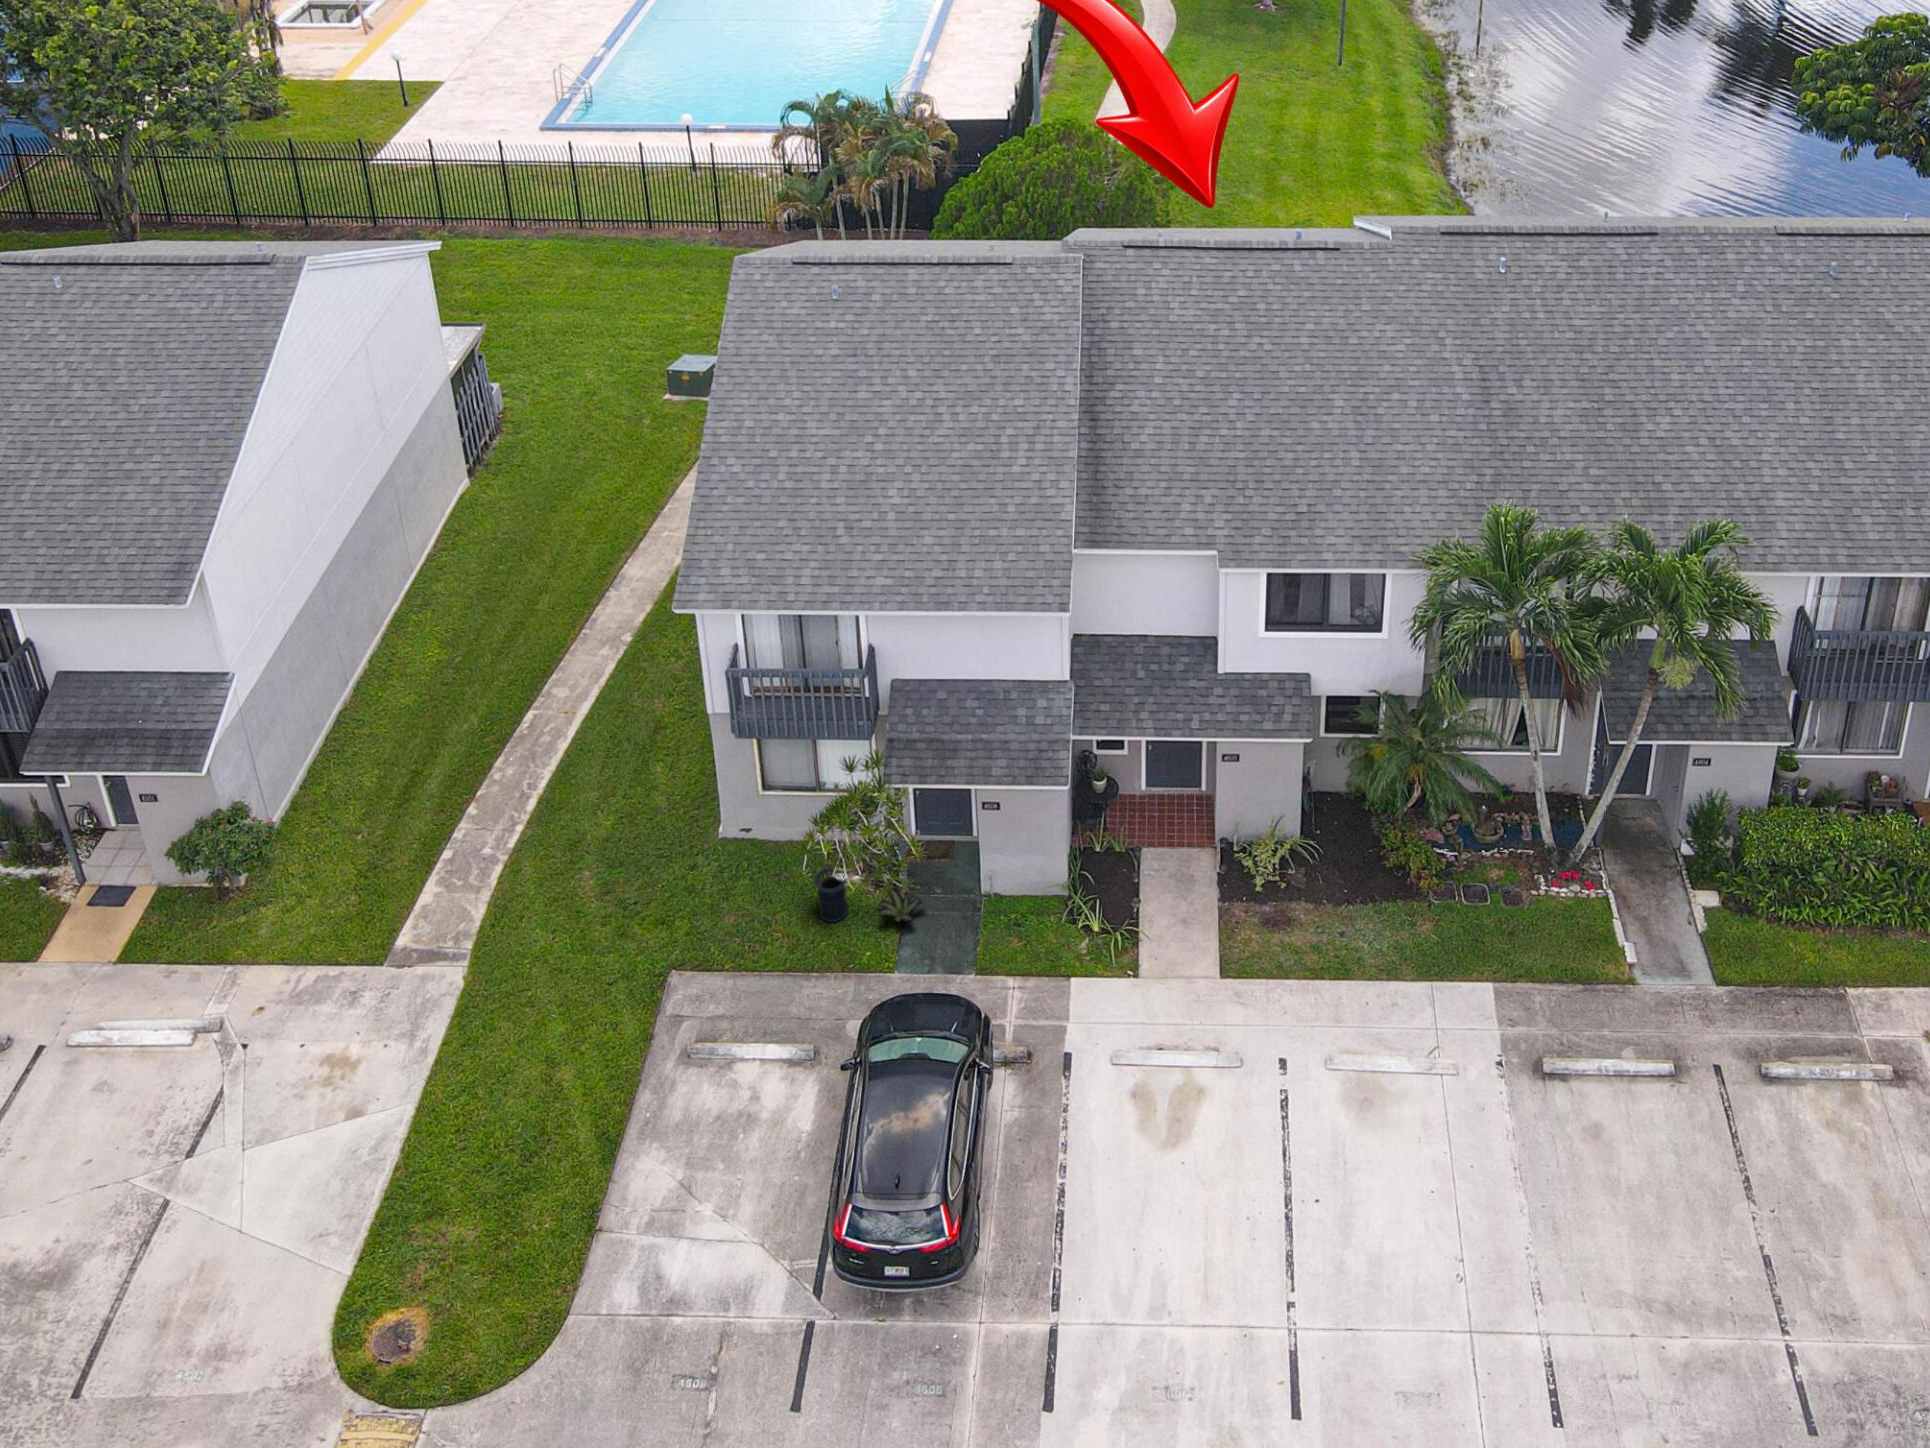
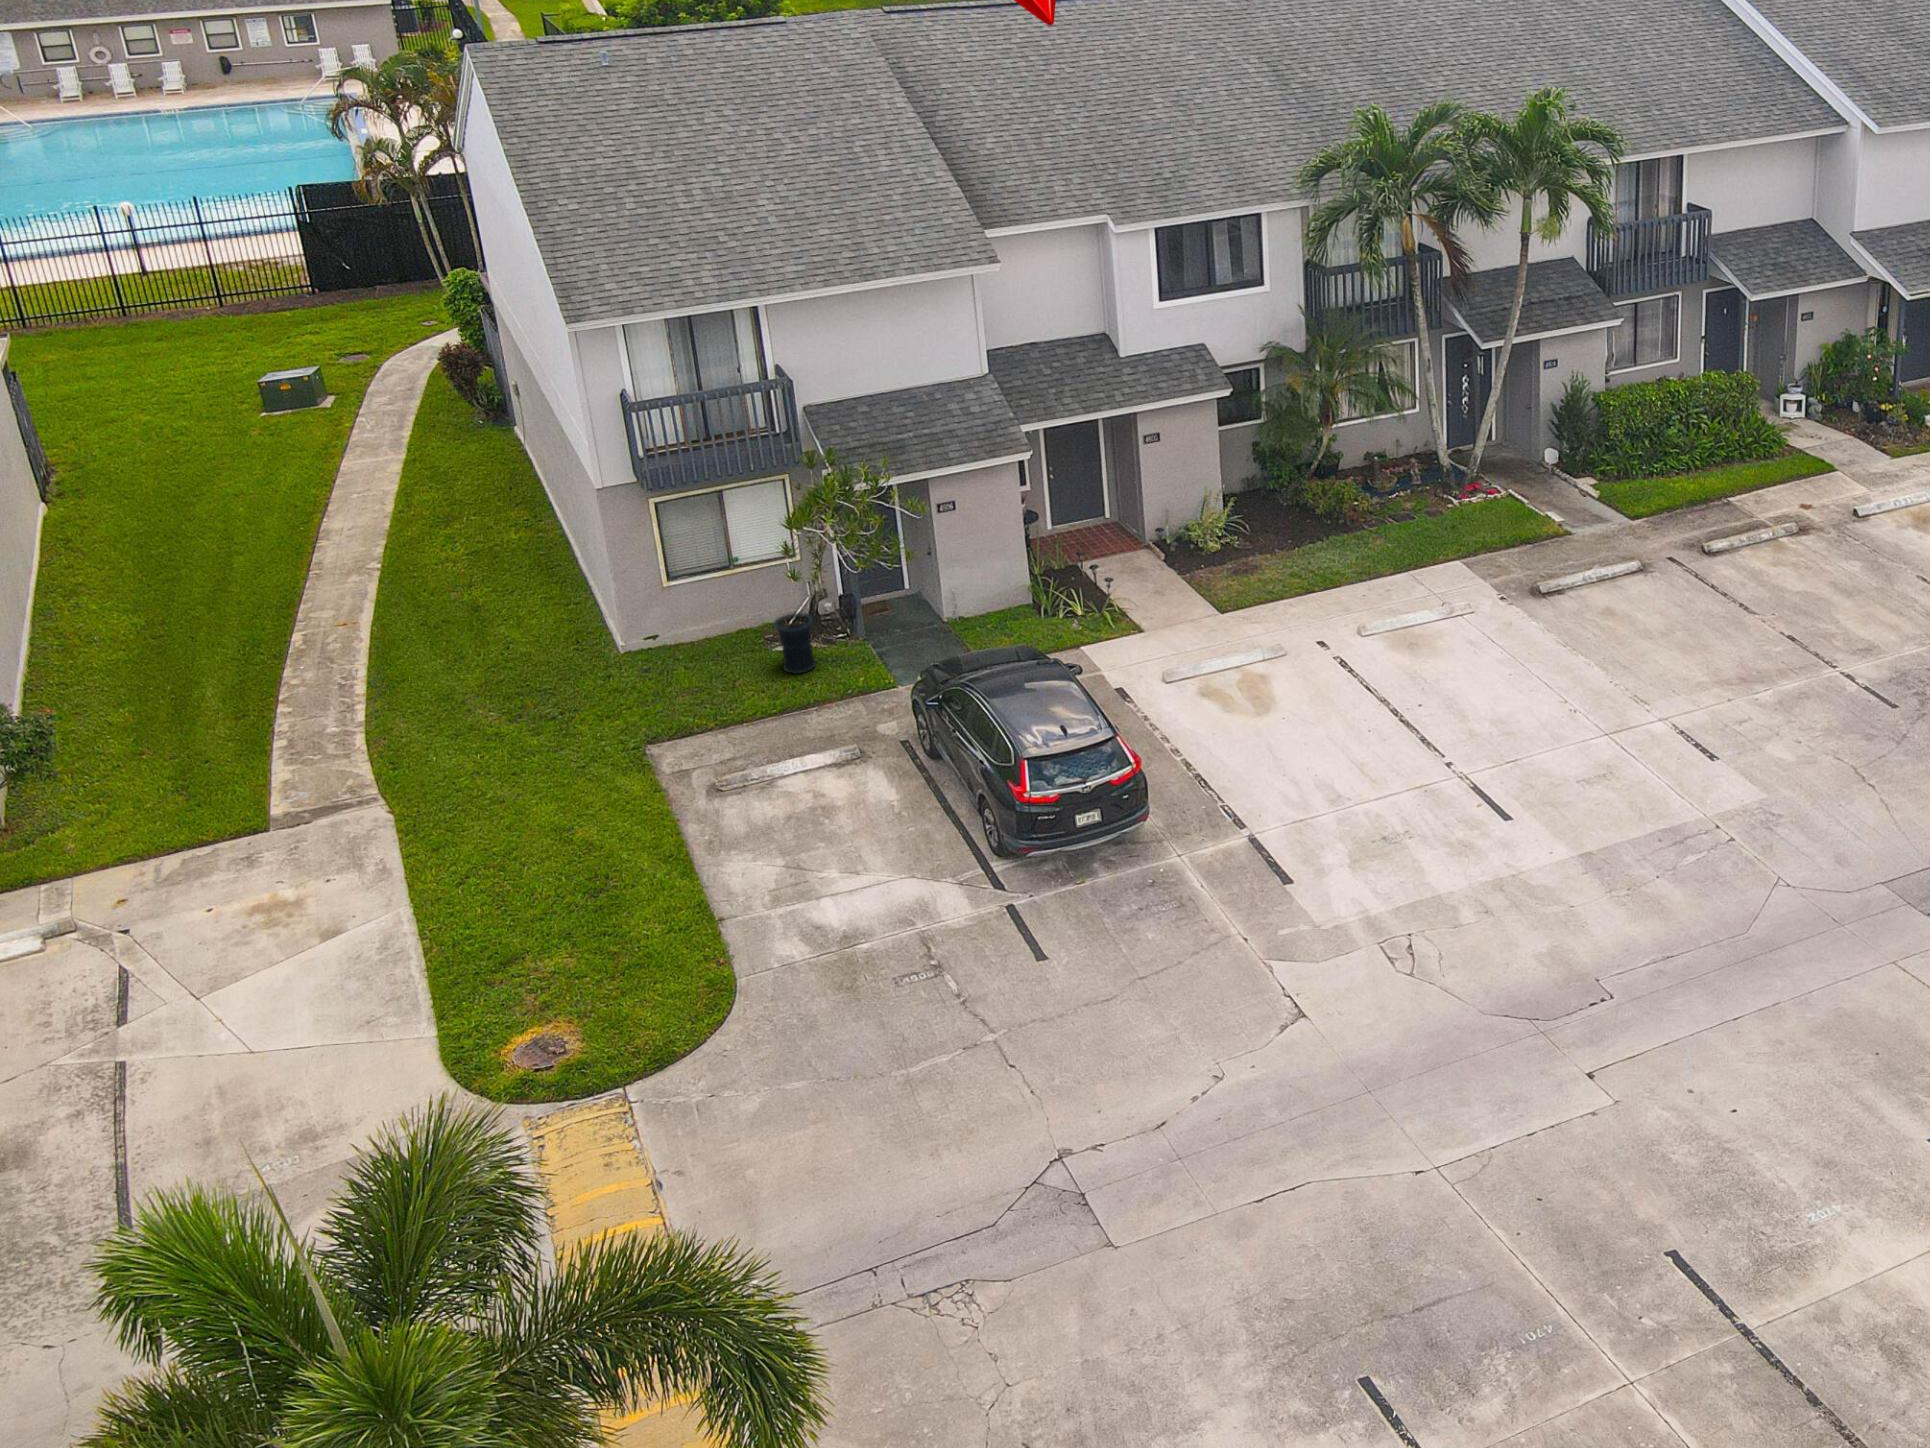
potted plant: present [877,887,922,922] -> none [851,625,897,656]

